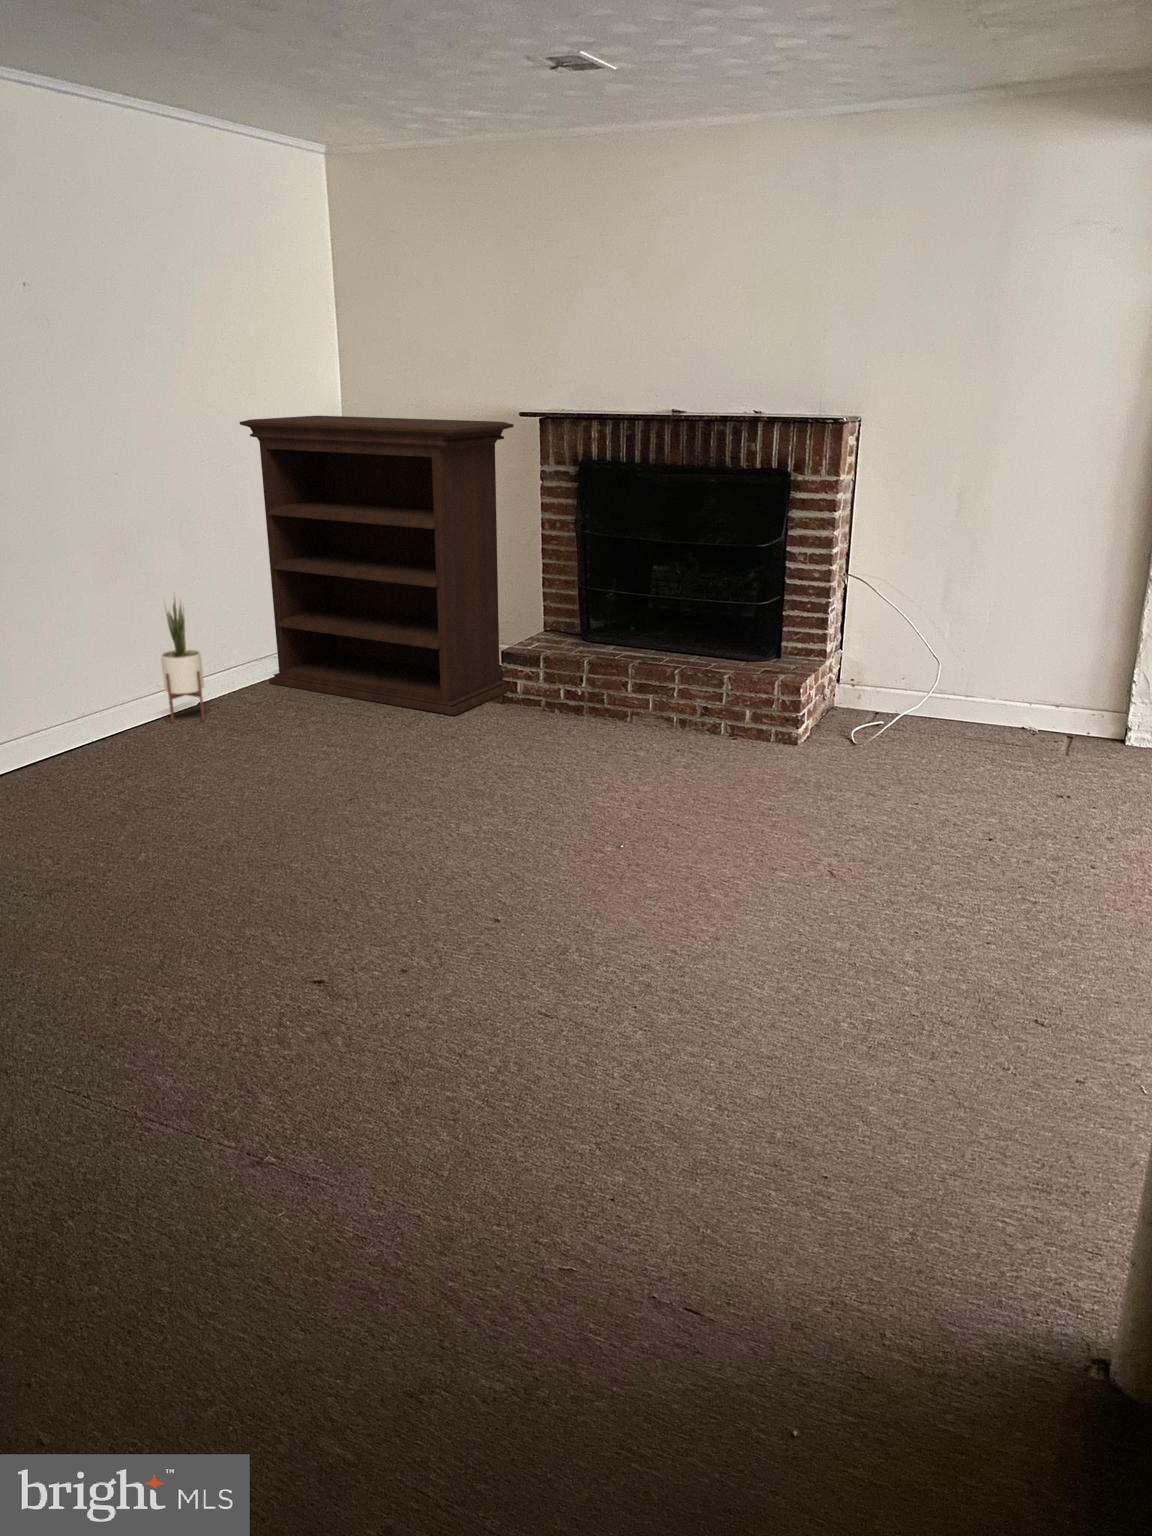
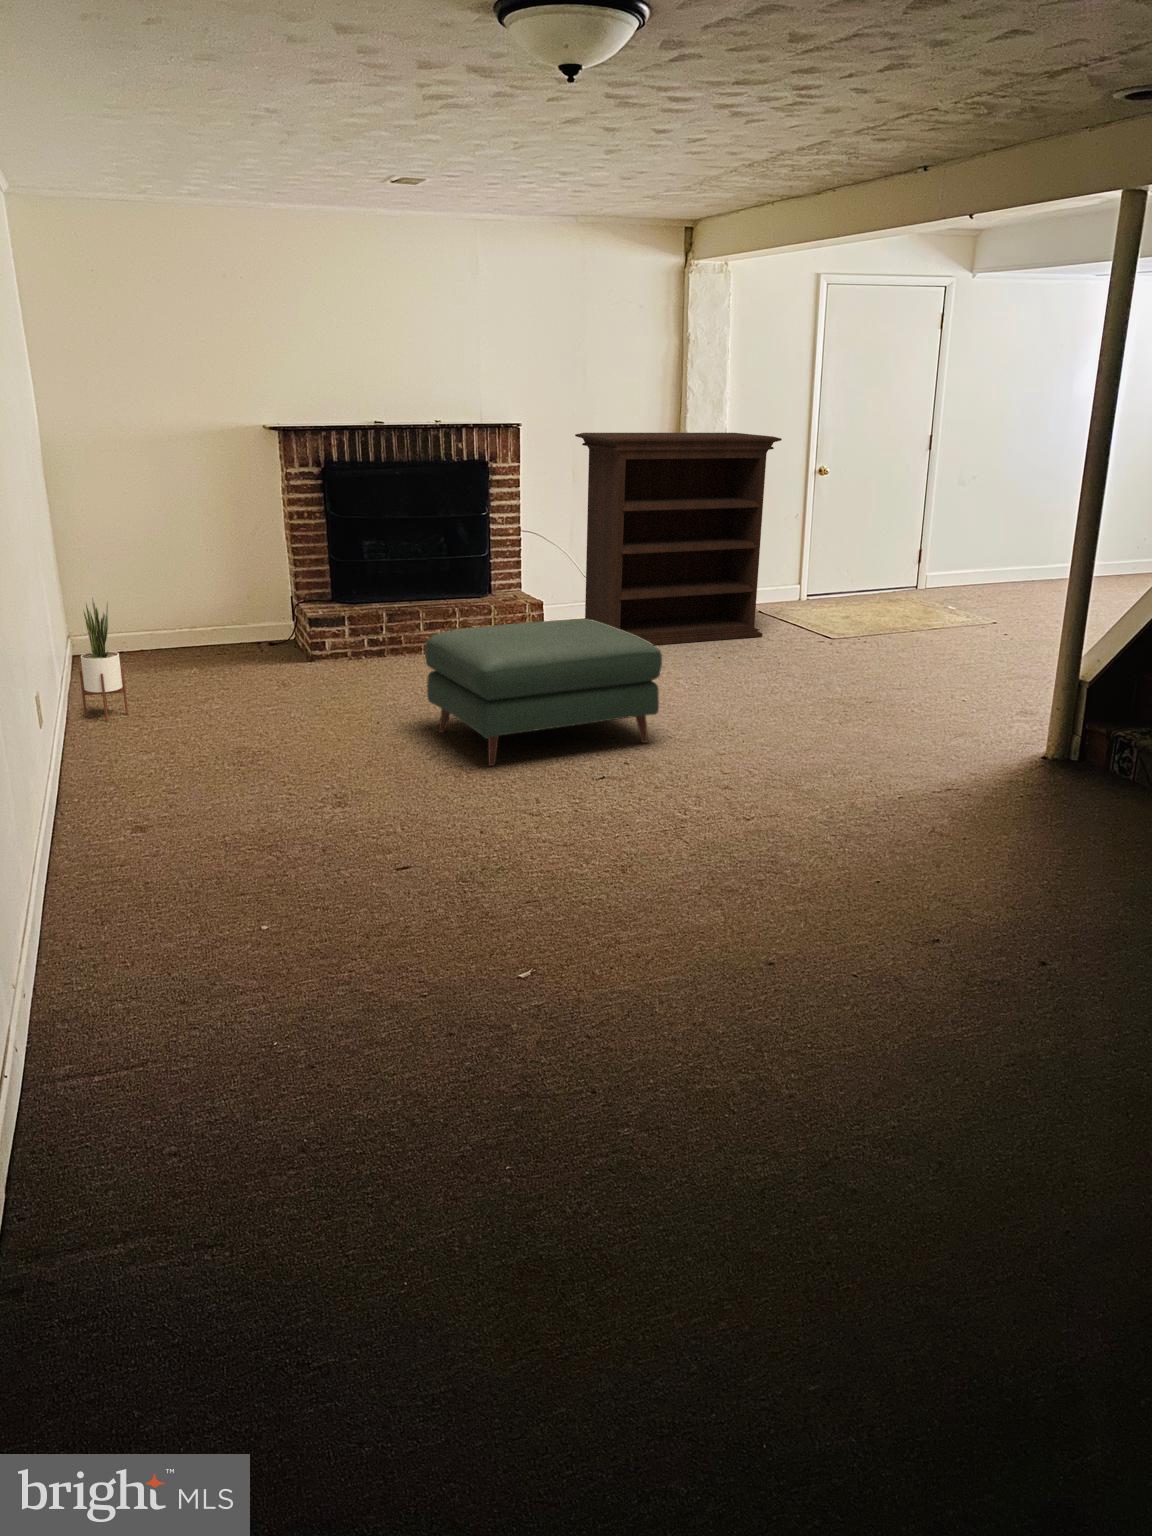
bookshelf: present [240,416,514,715] -> present [575,433,782,645]
ottoman: none [236,699,594,937] -> present [425,619,662,766]

